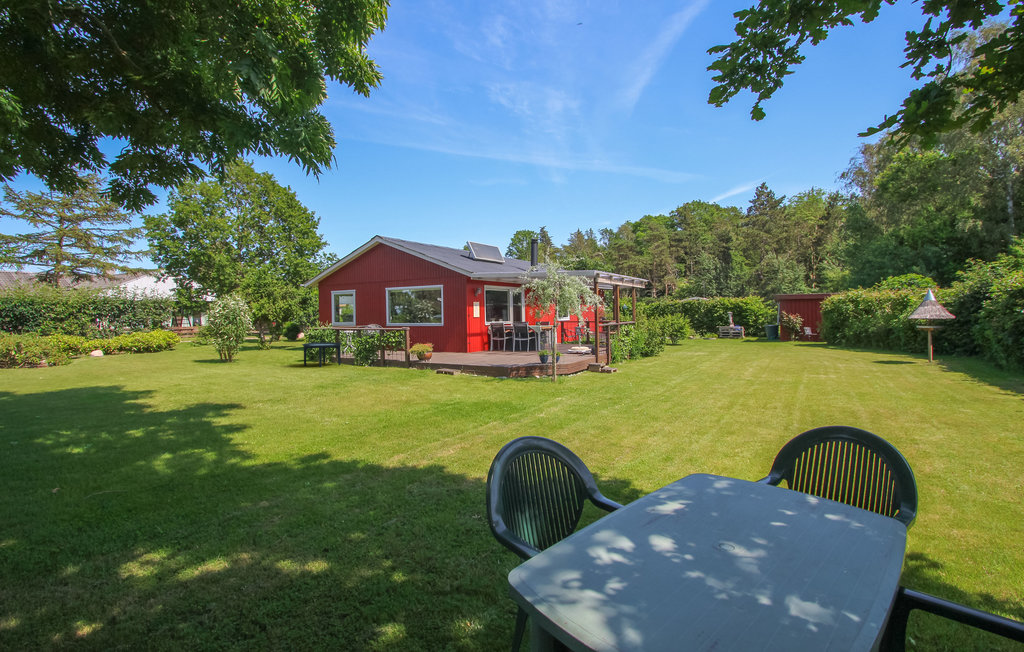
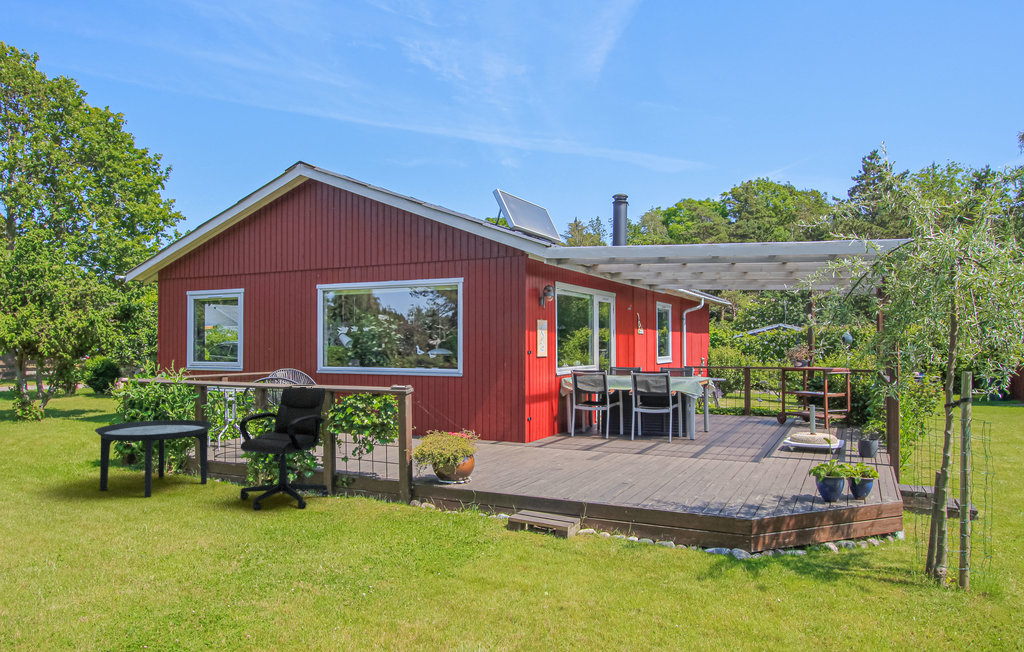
chair: none [350,328,382,370] -> present [239,385,328,510]

